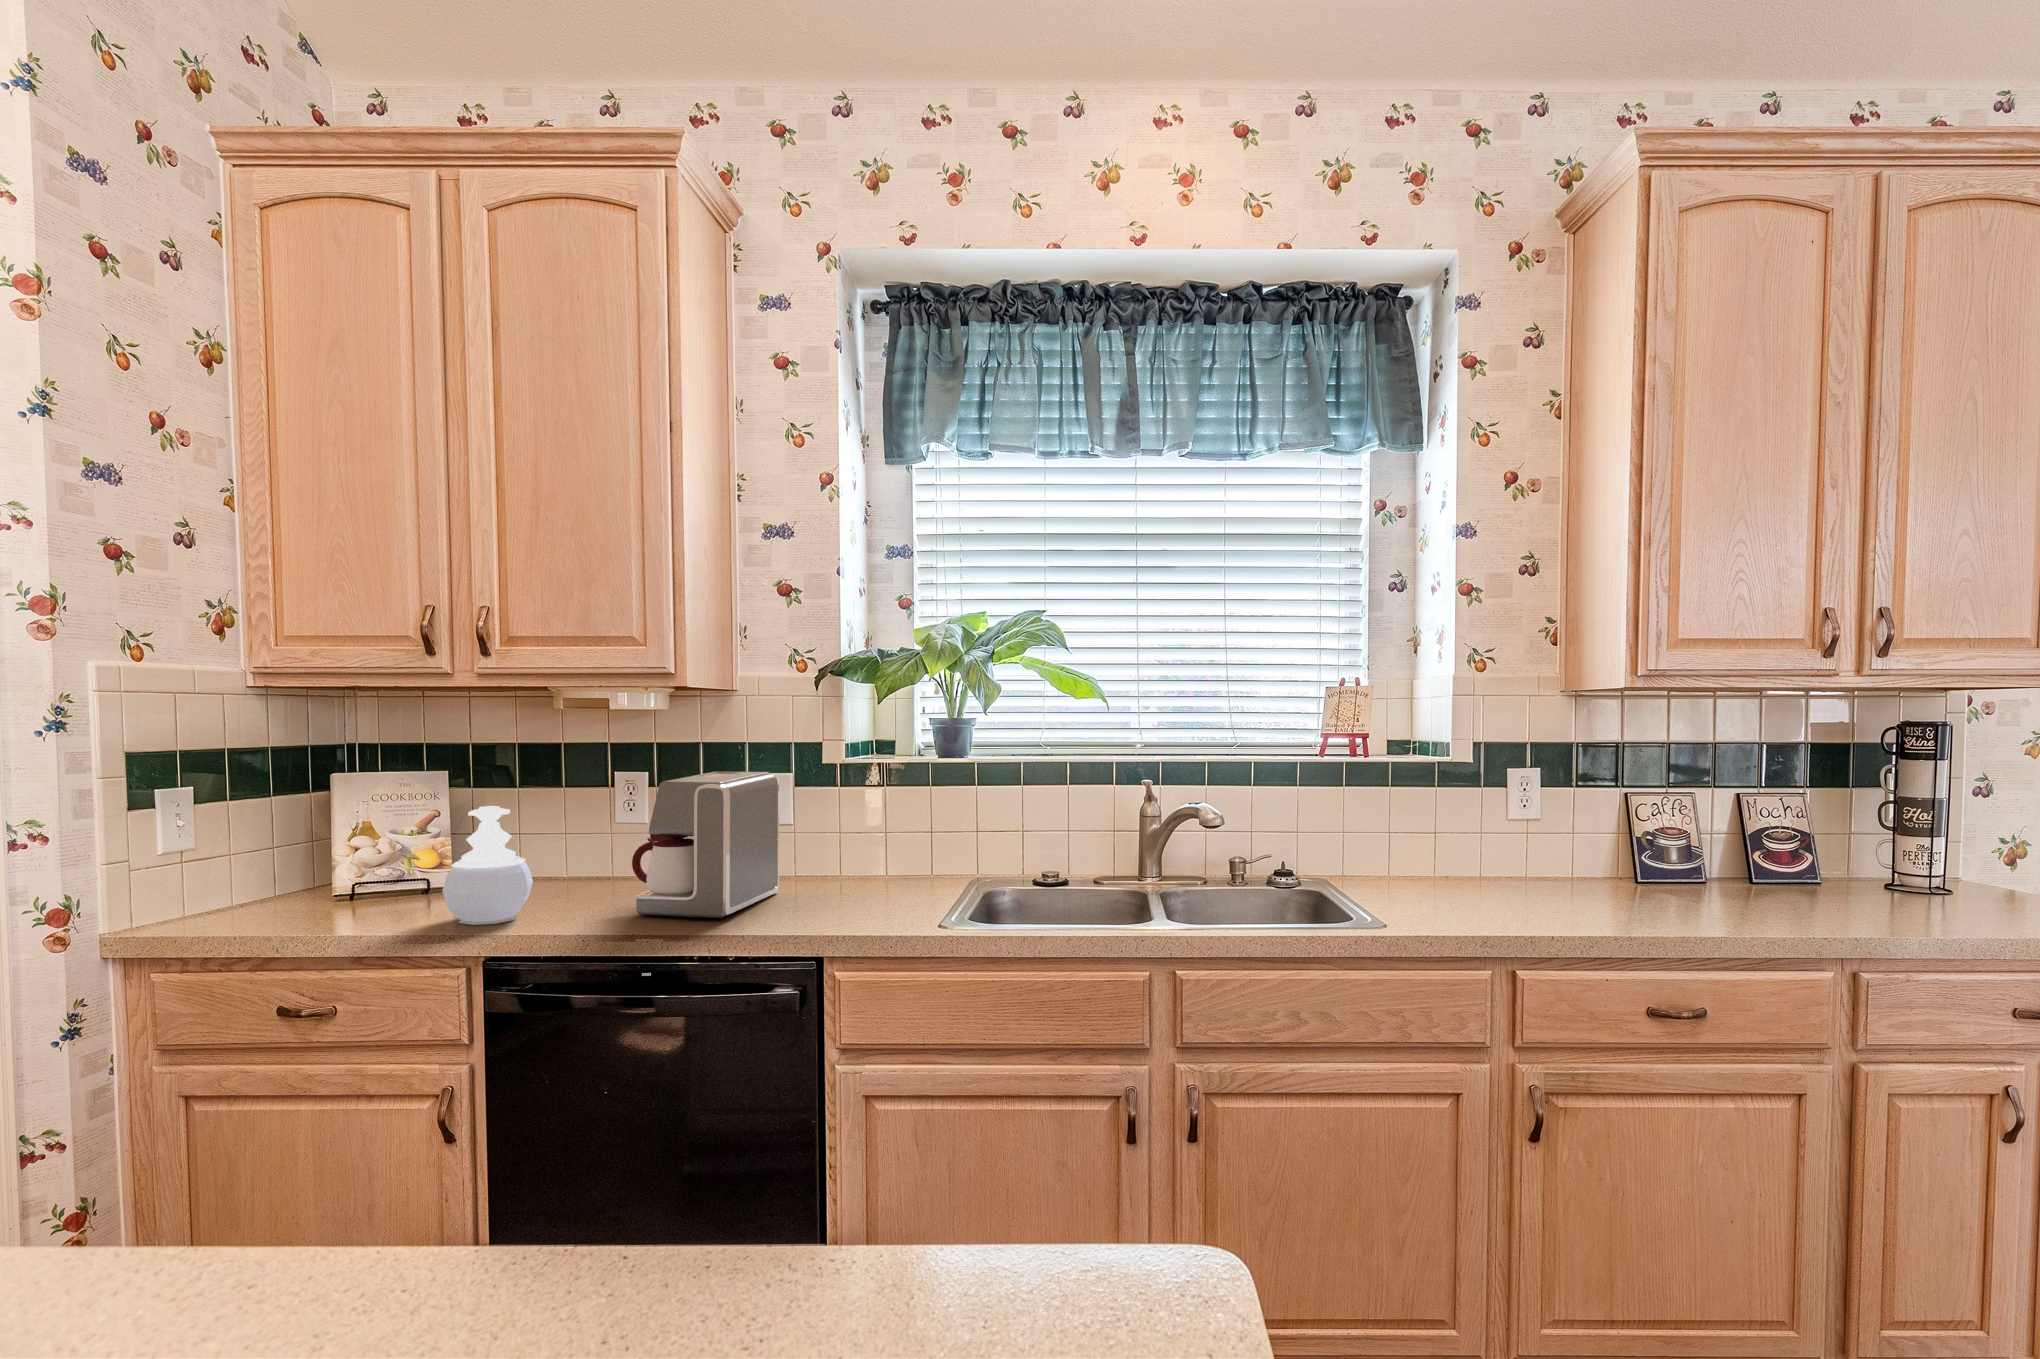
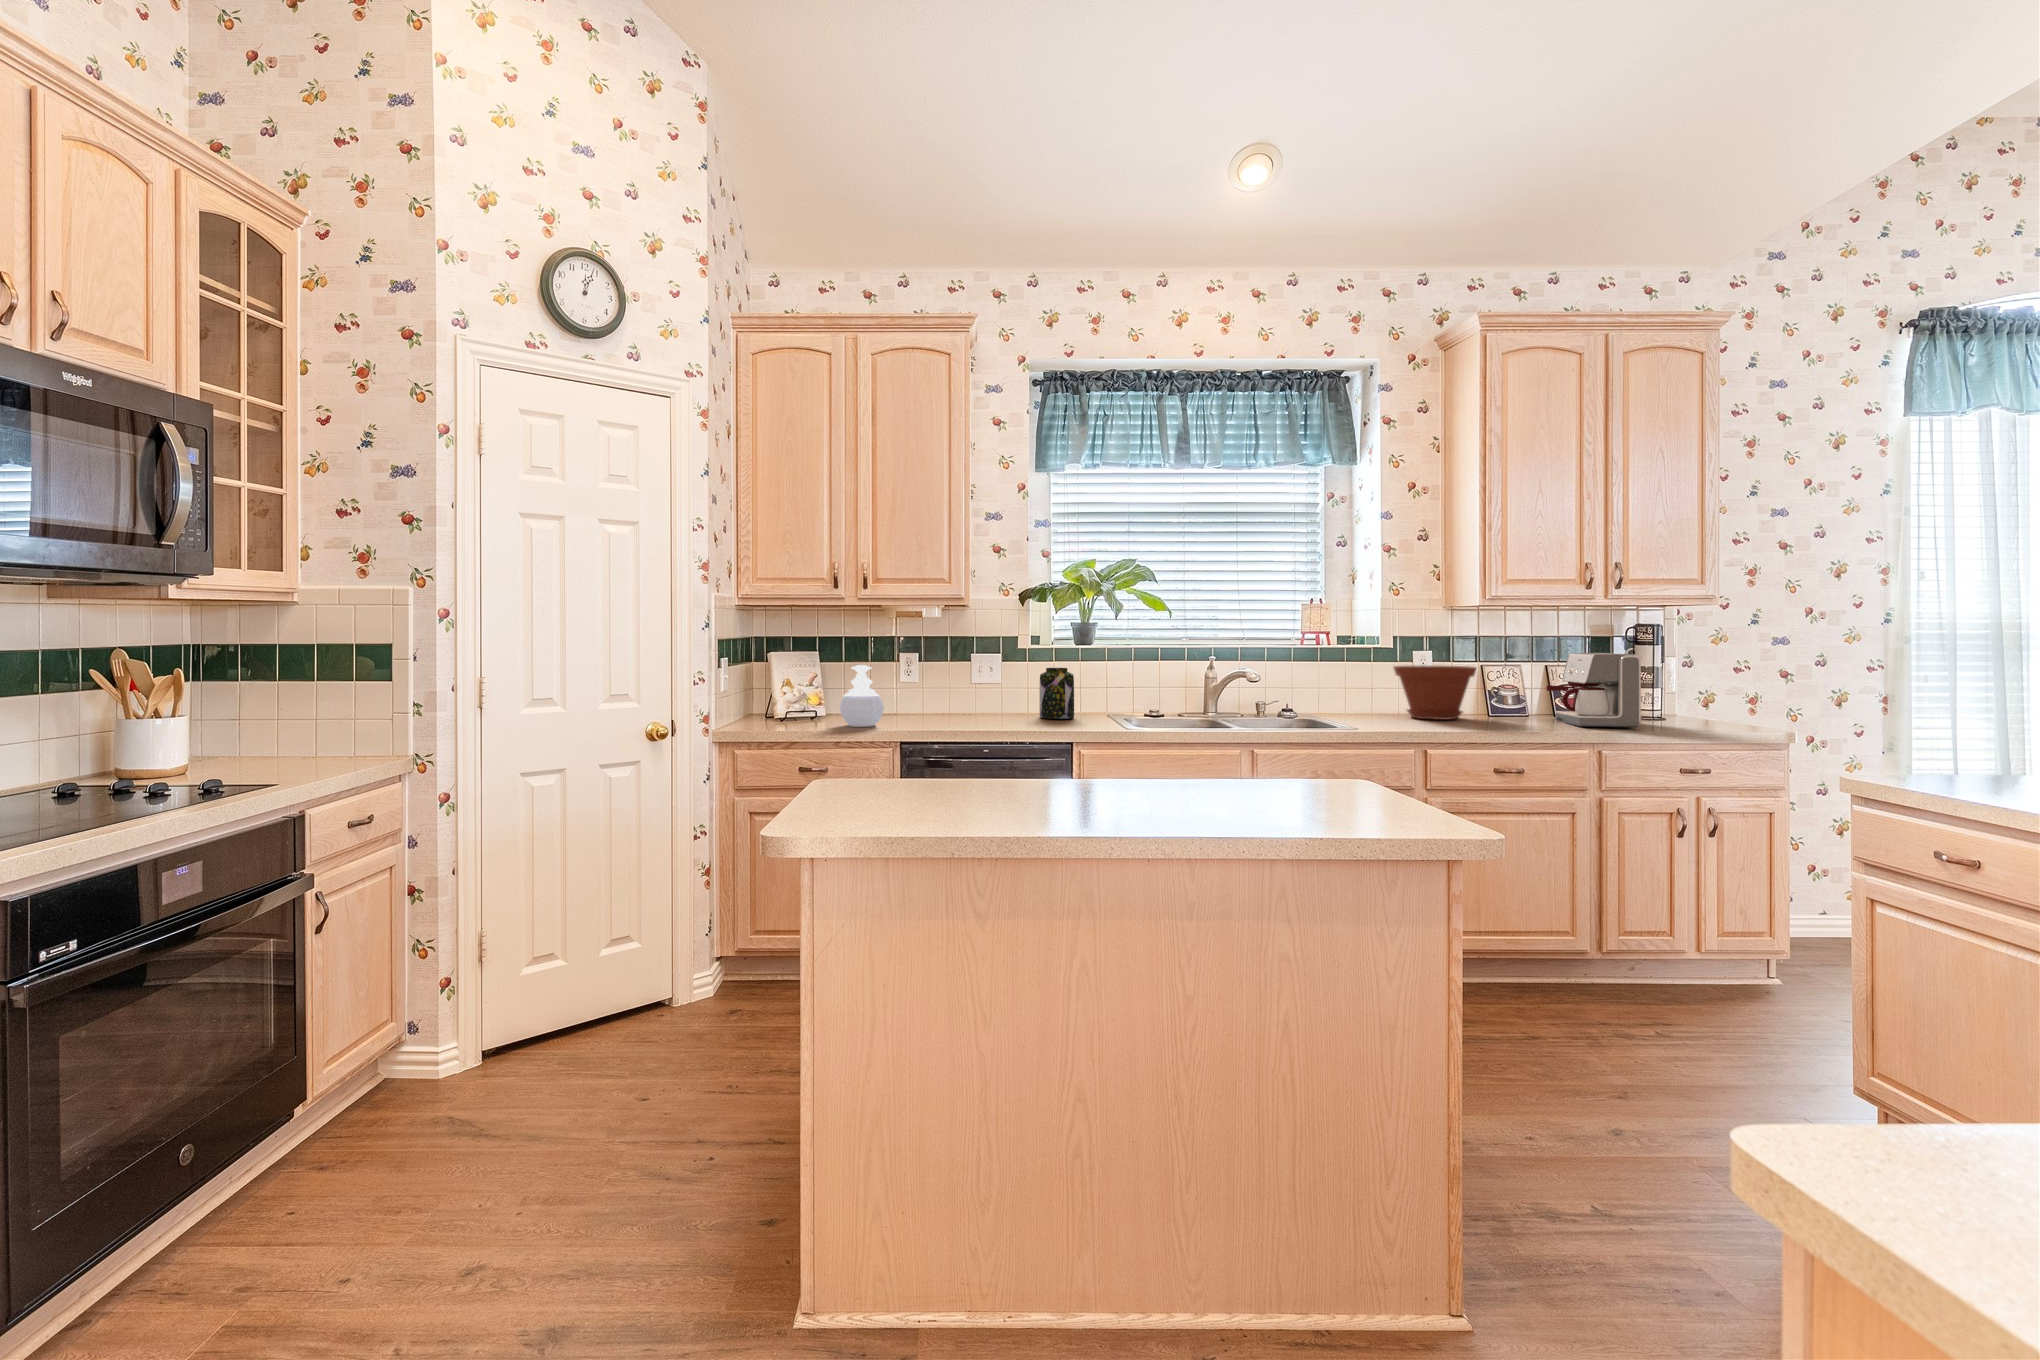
coffee maker: present [632,772,779,918] -> present [1546,653,1641,727]
plant pot: none [1477,792,1621,895] -> present [1394,666,1476,720]
jar: none [849,801,911,896] -> present [1040,668,1074,719]

